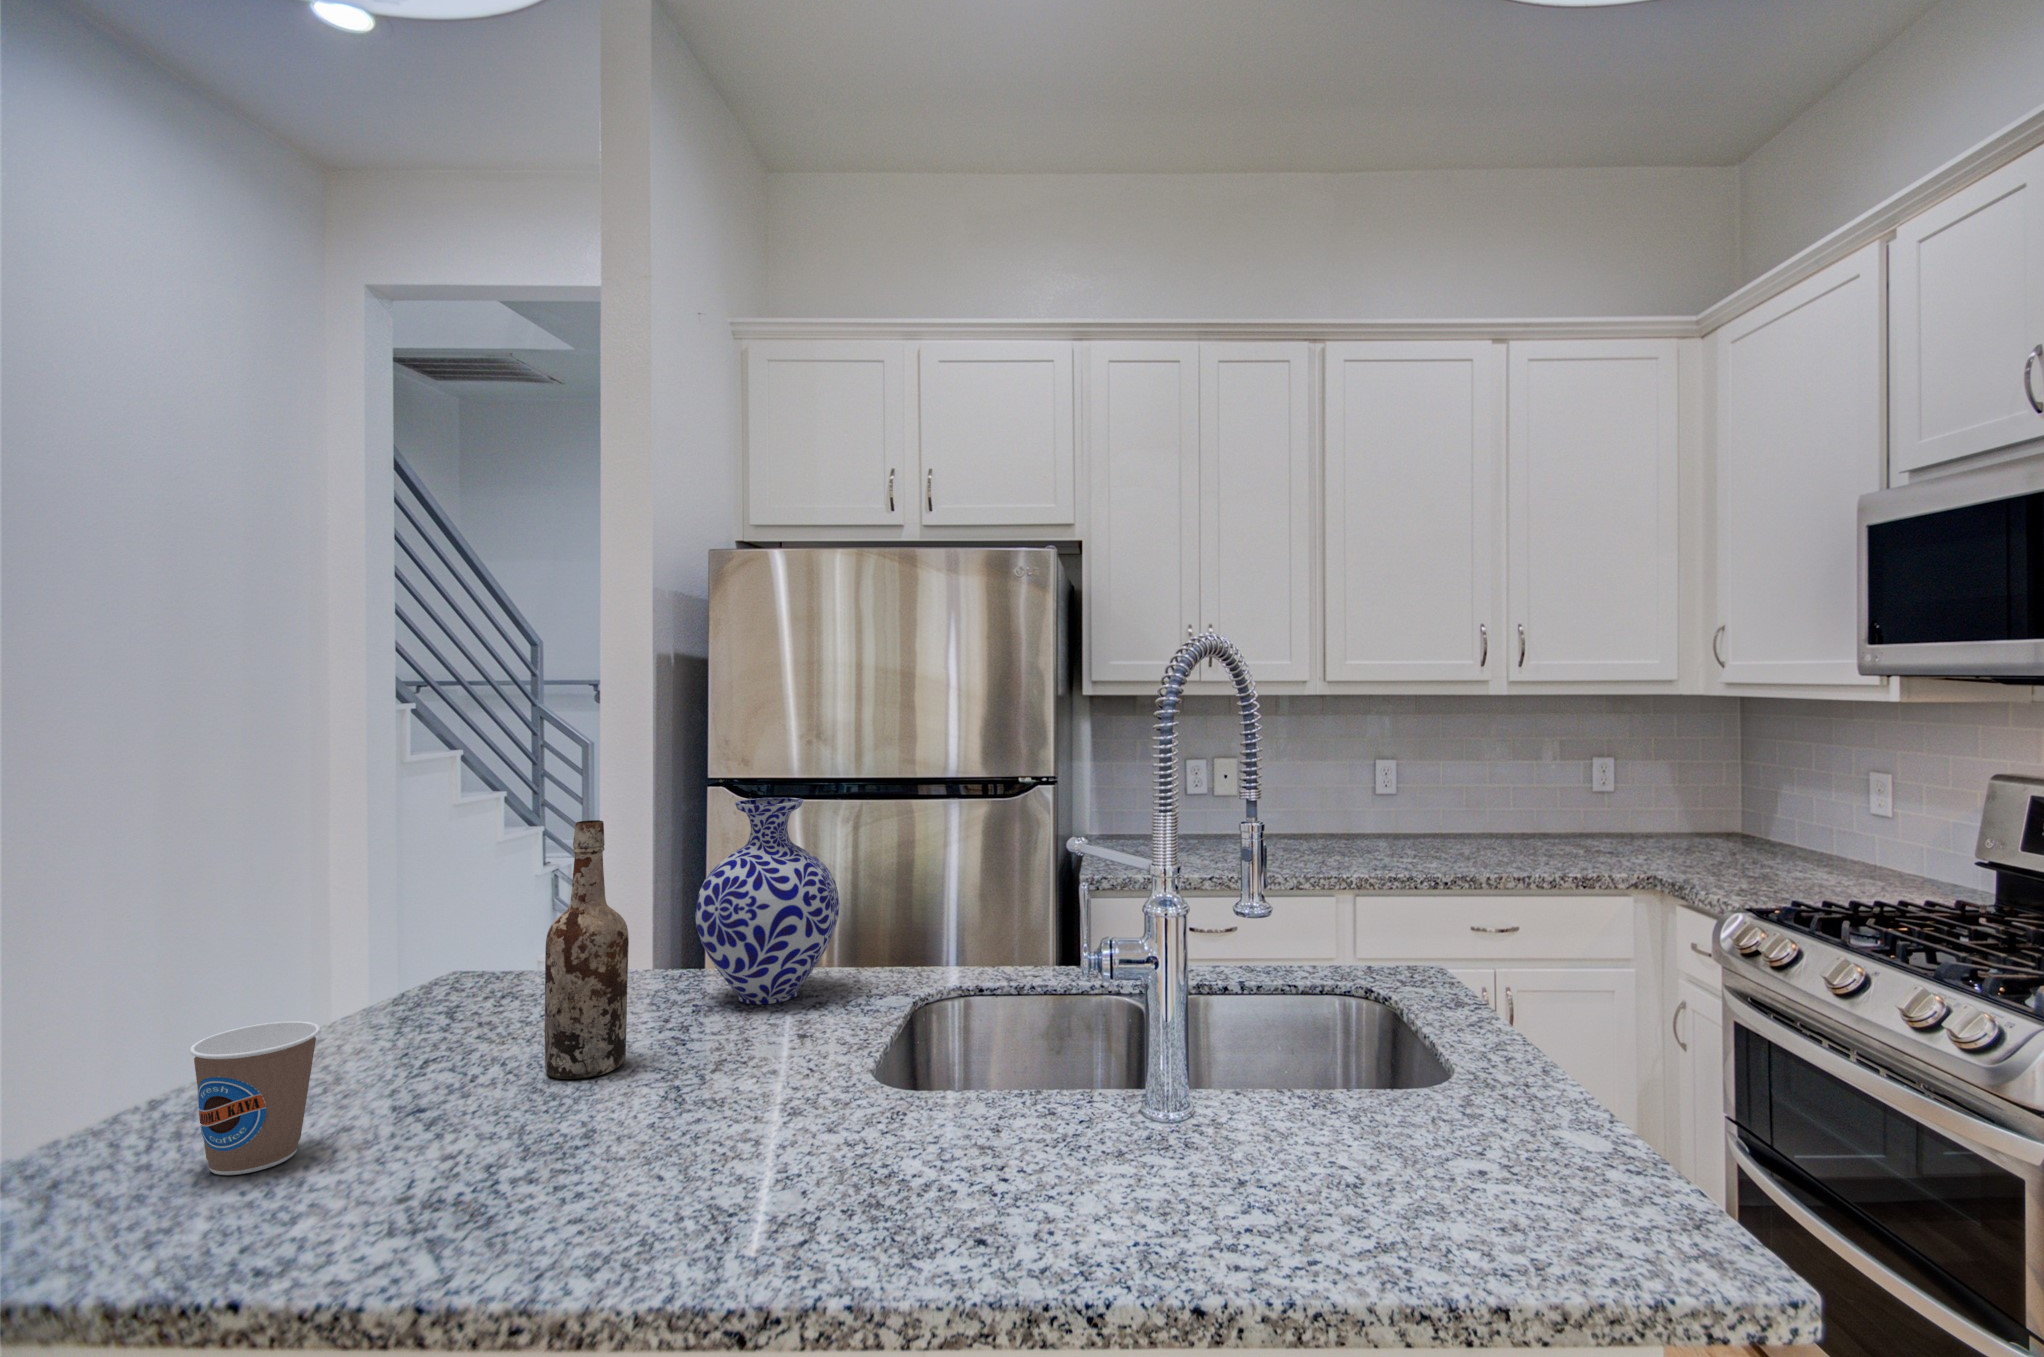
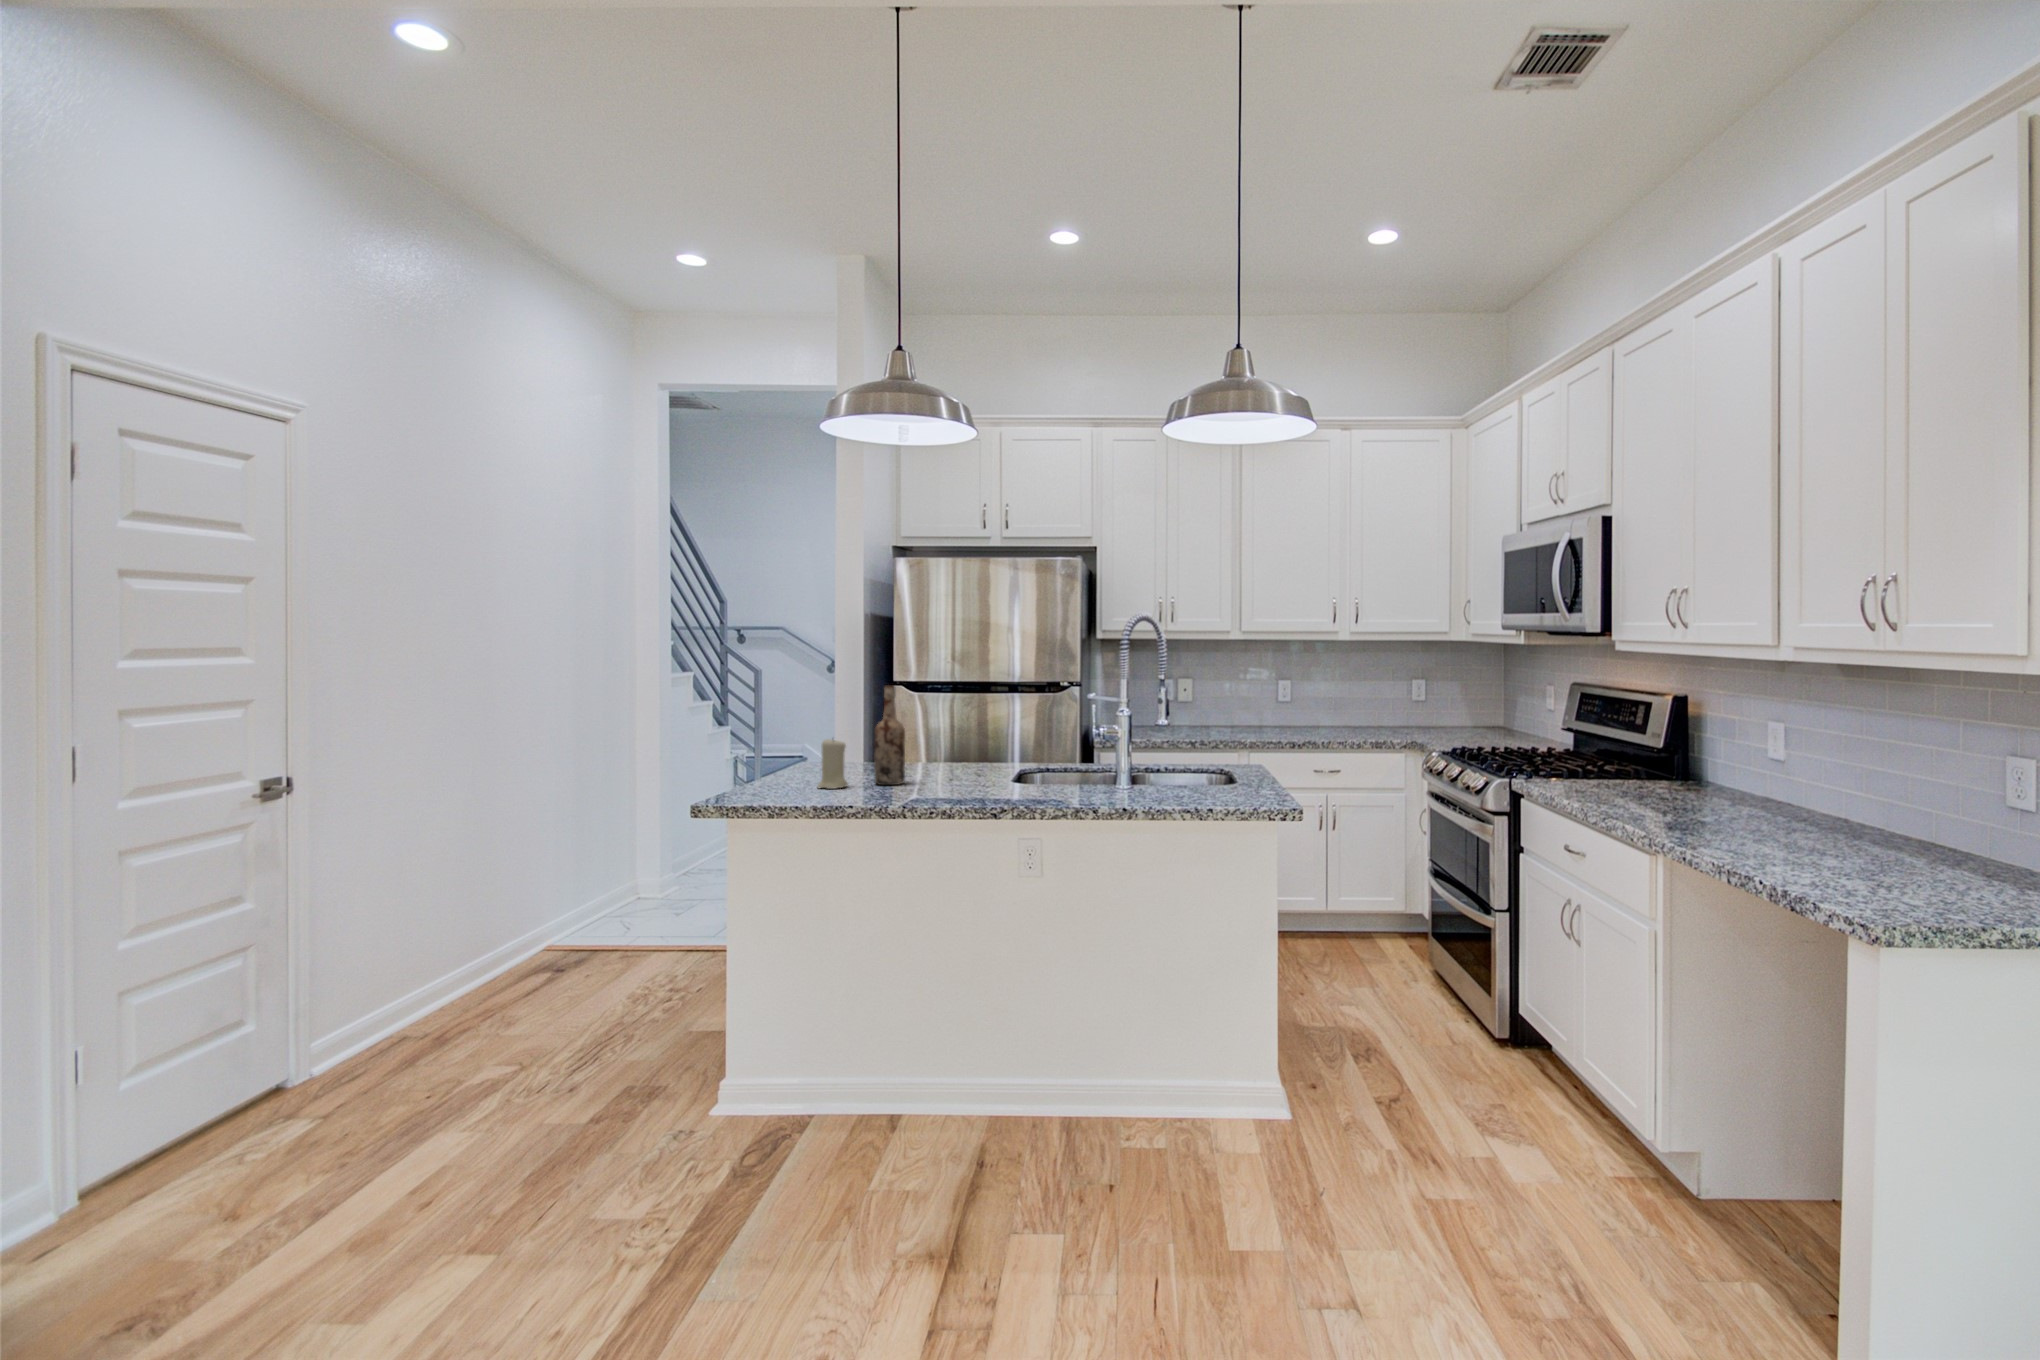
vase: present [695,798,840,1004] -> none [918,683,981,773]
candle: none [367,963,466,1107] -> present [817,739,848,789]
coffee cup: present [190,1021,320,1175] -> none [777,751,815,797]

